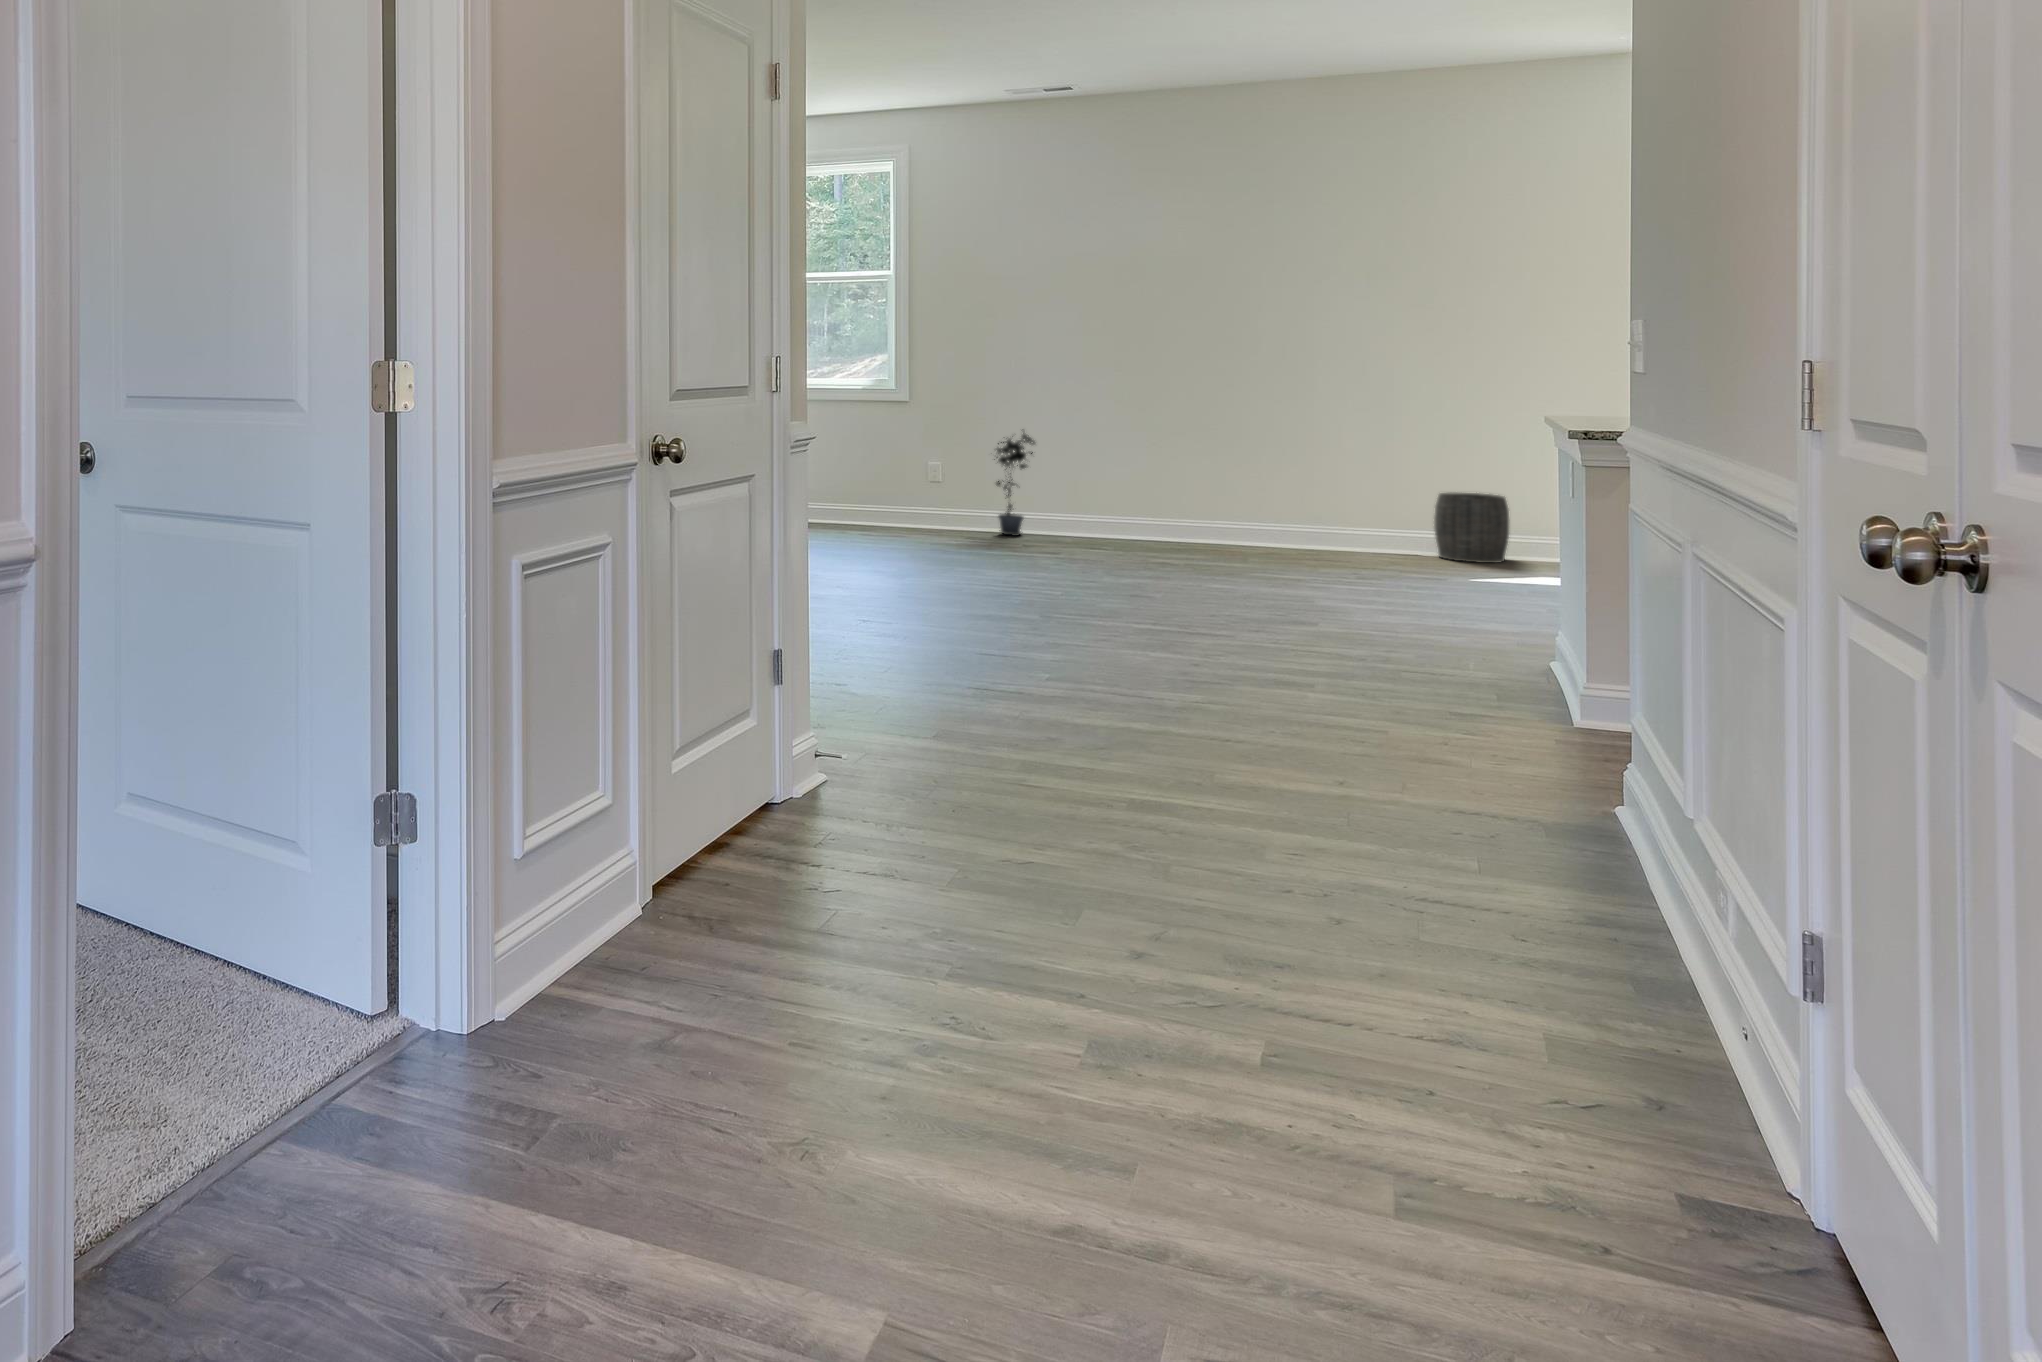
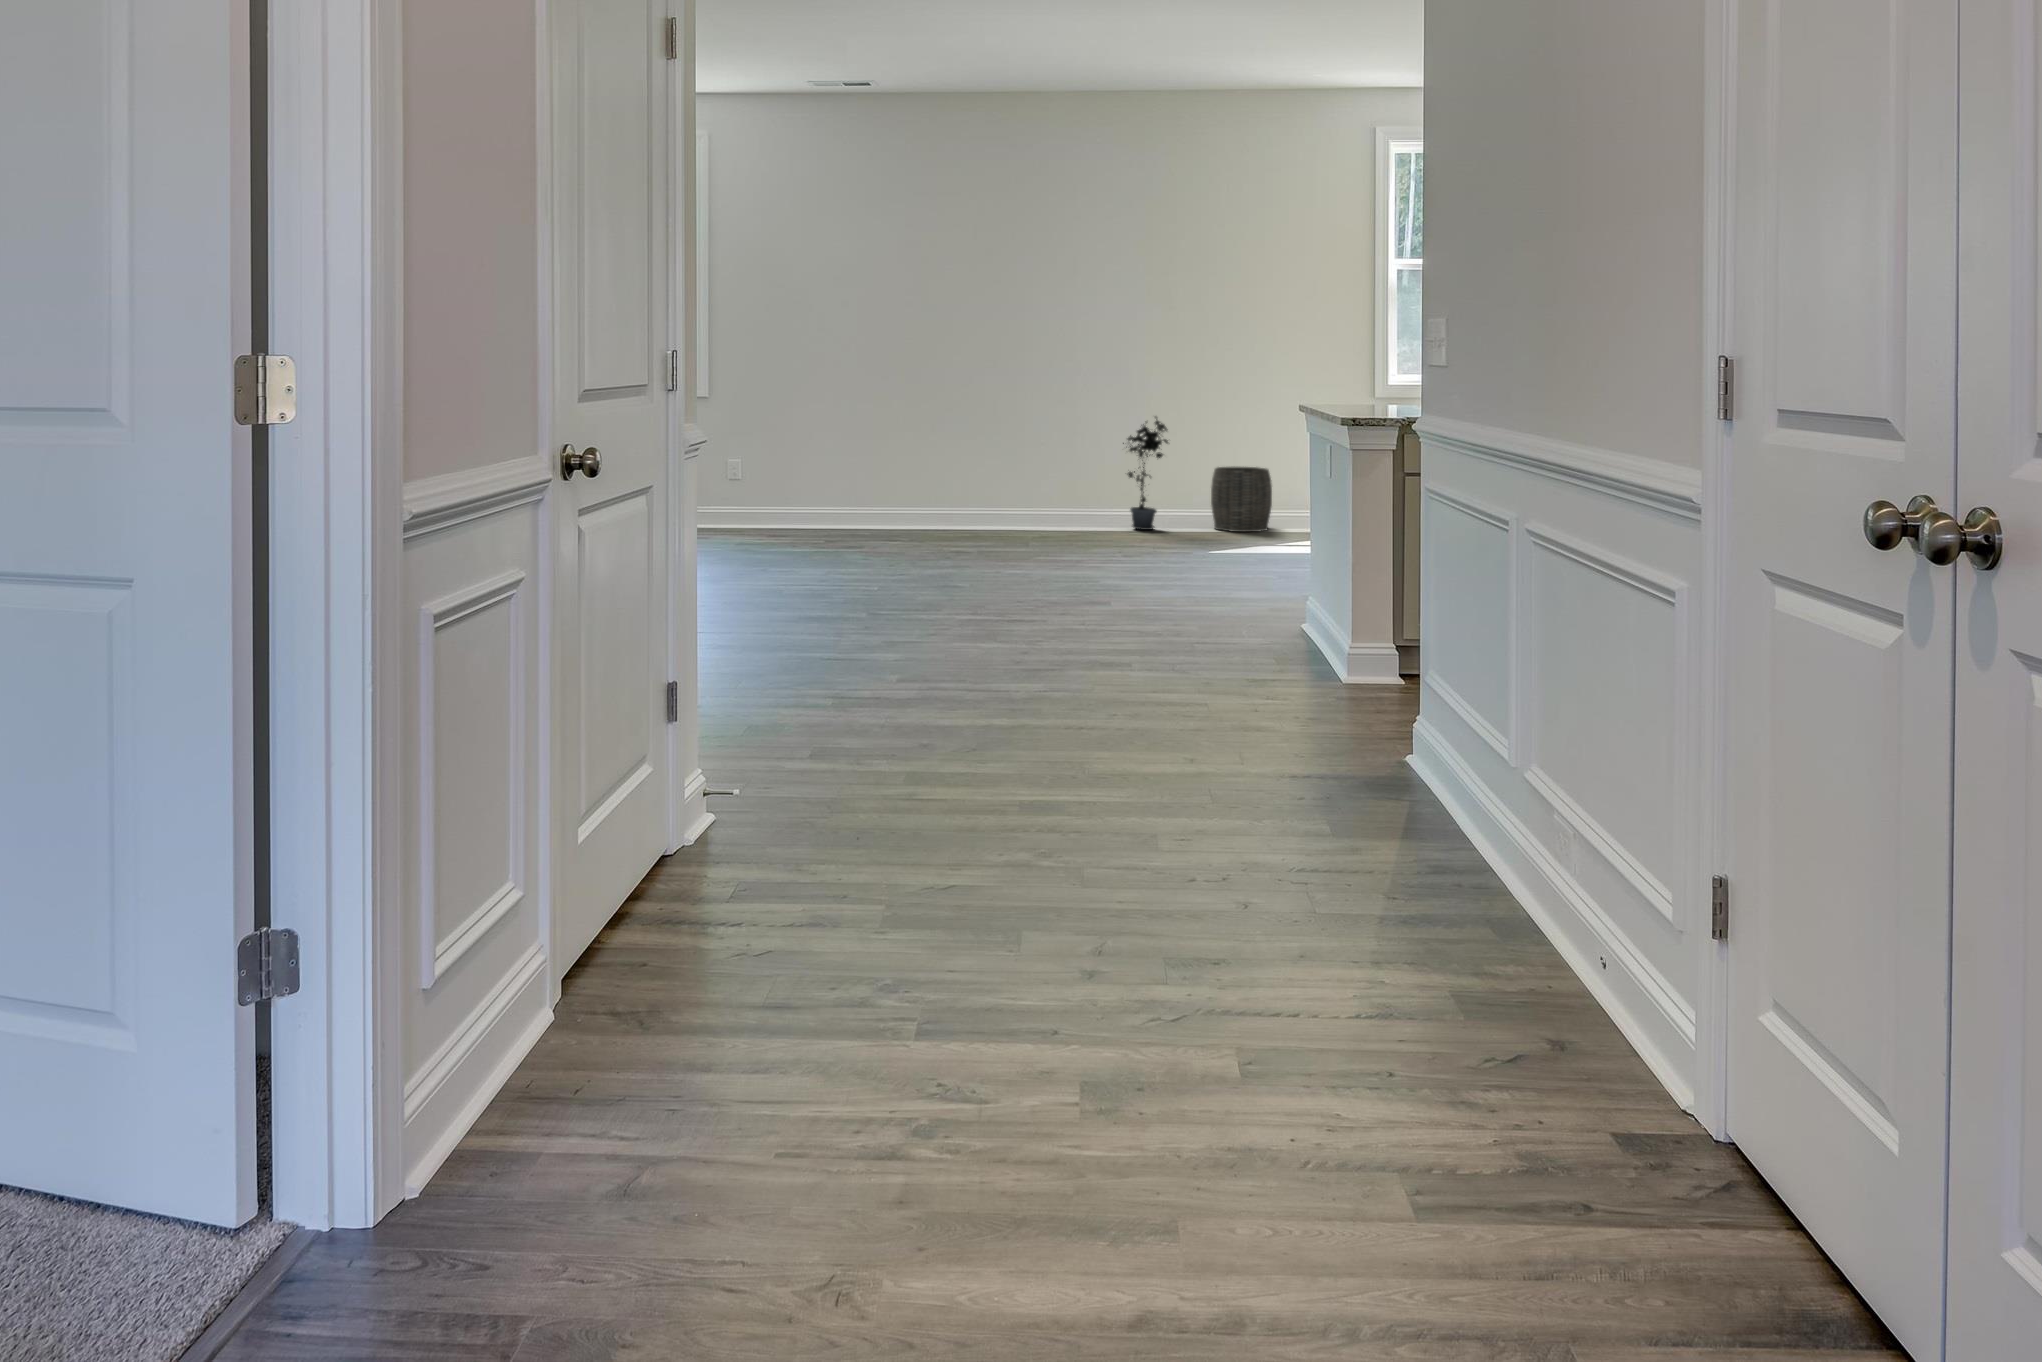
potted plant: present [994,433,1035,536] -> present [1123,417,1168,530]

